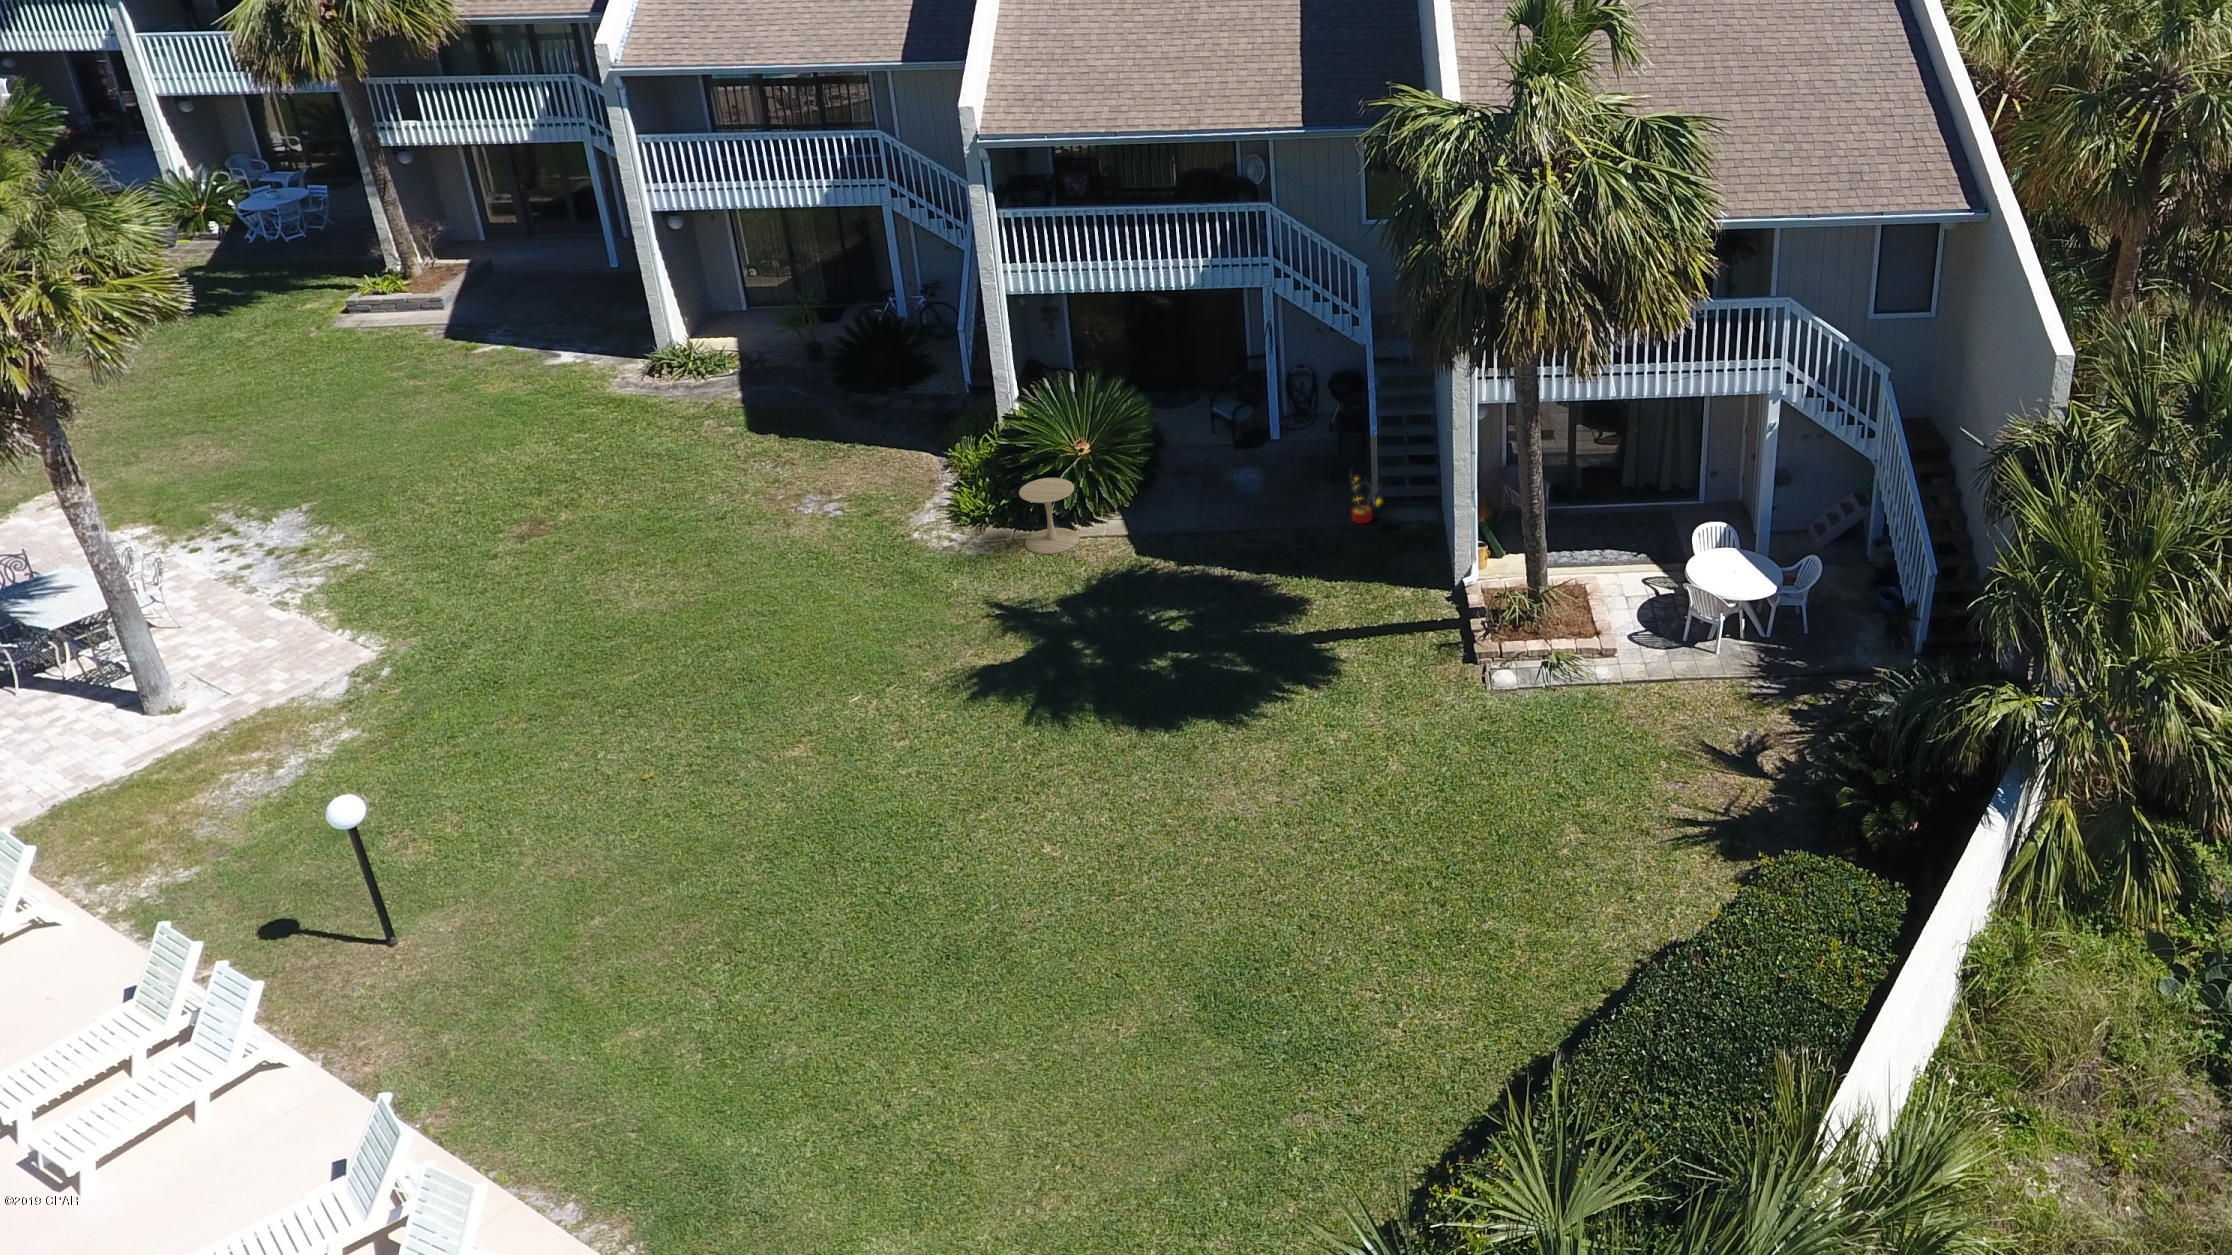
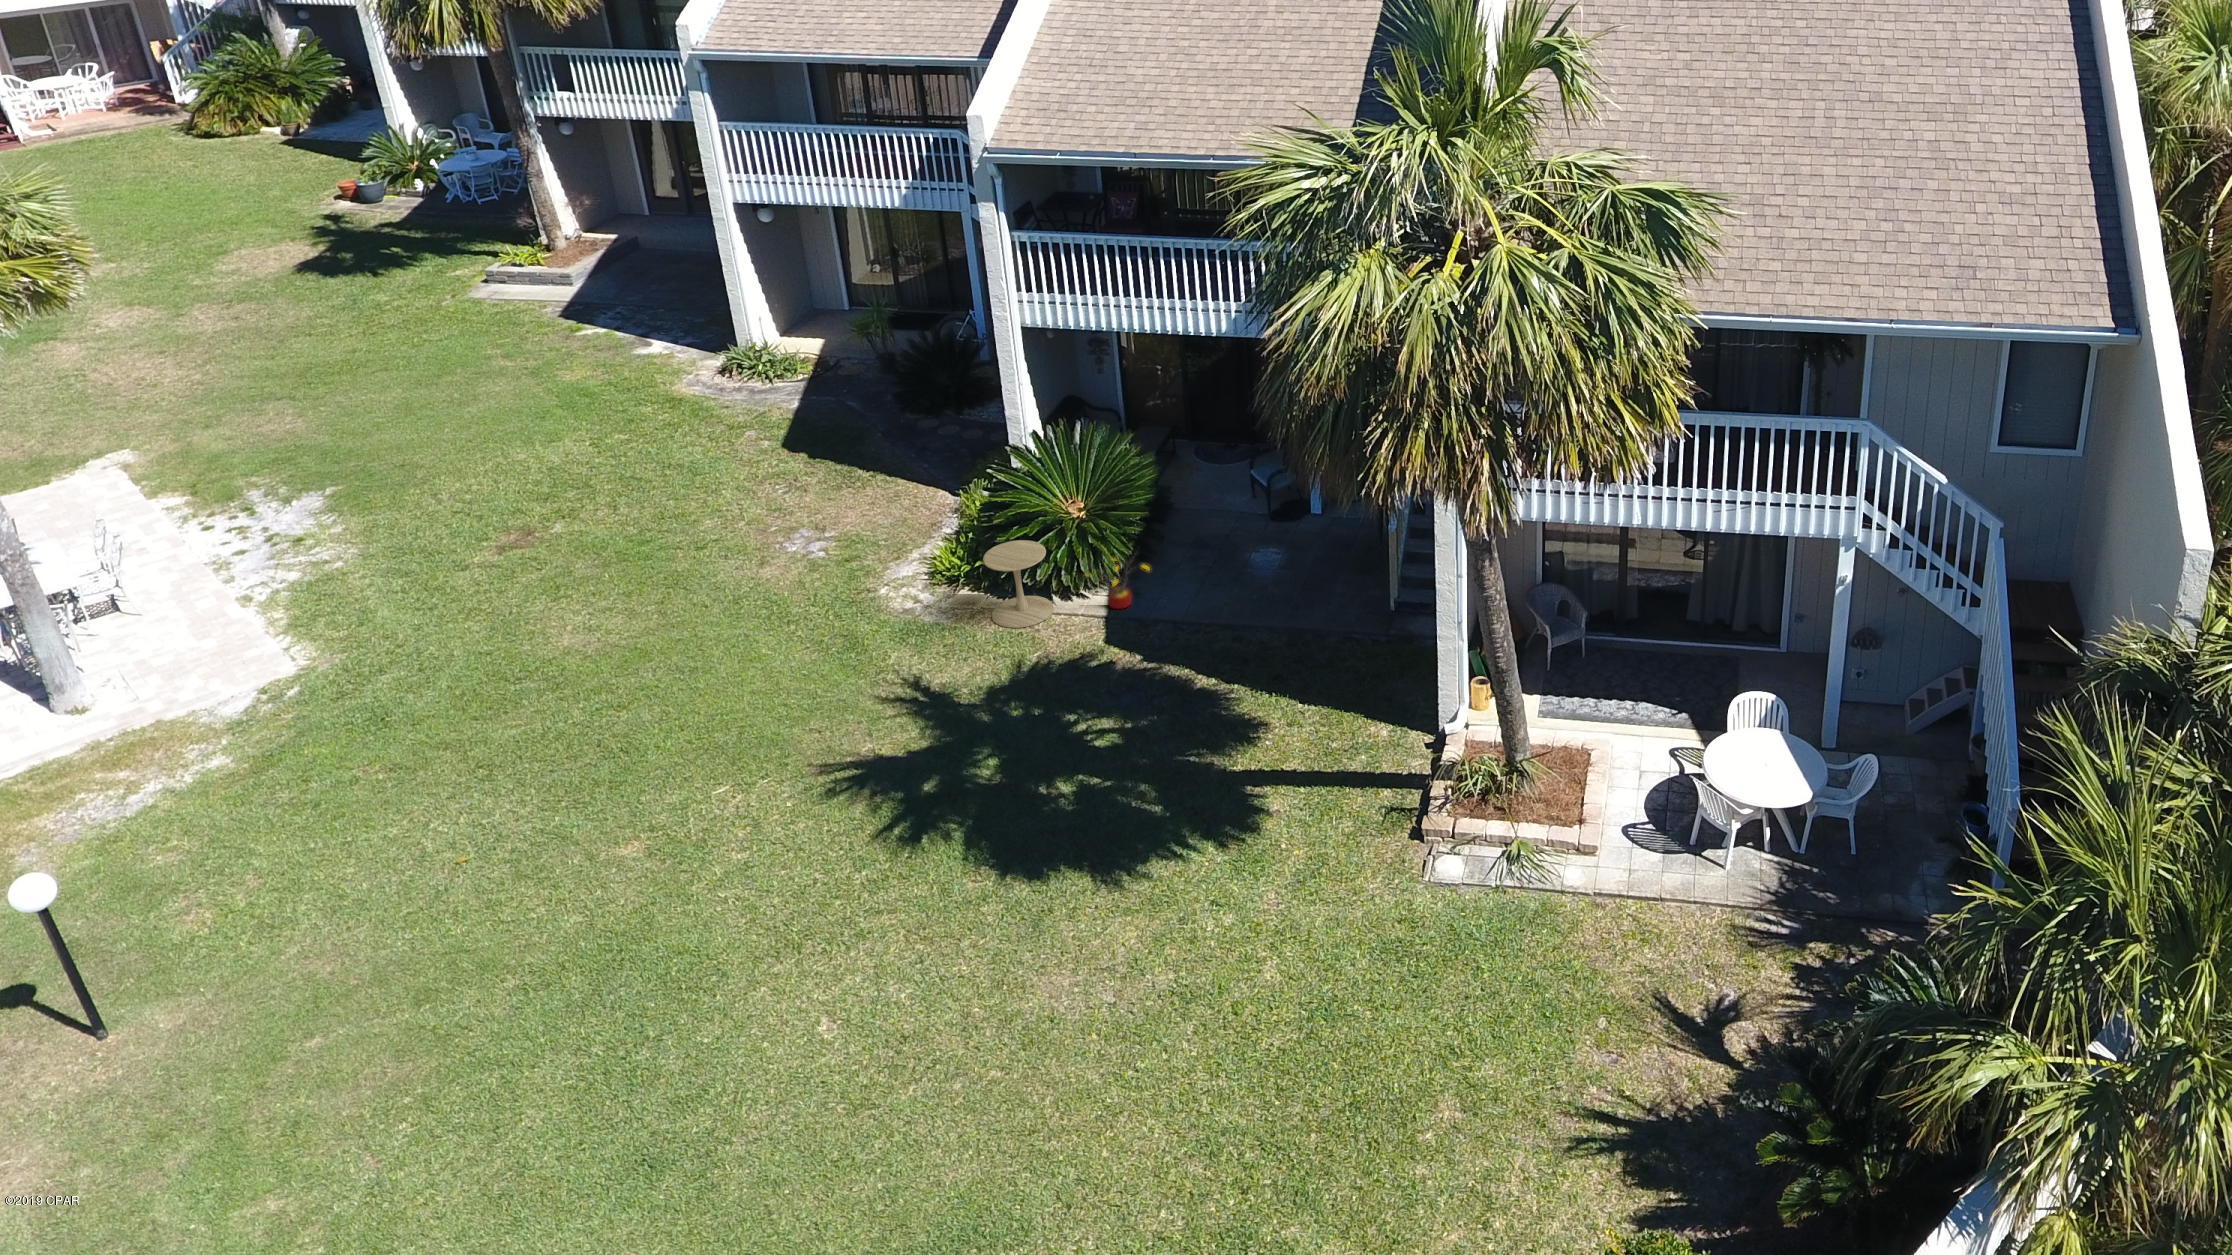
decorative plant: present [1350,476,1381,523] -> present [1101,558,1149,609]

